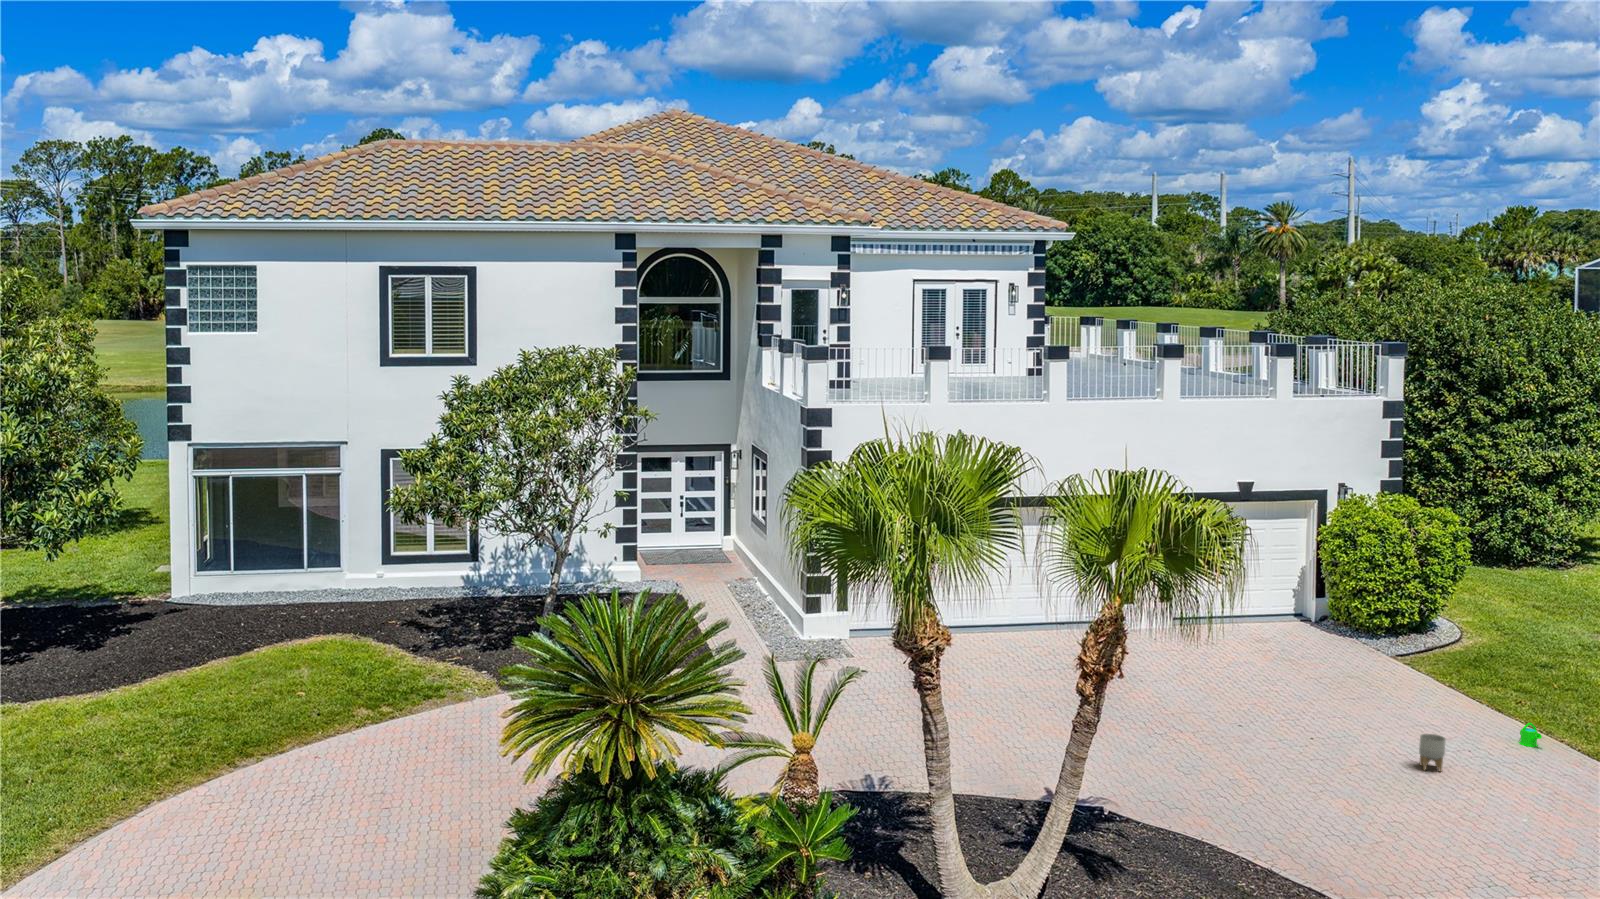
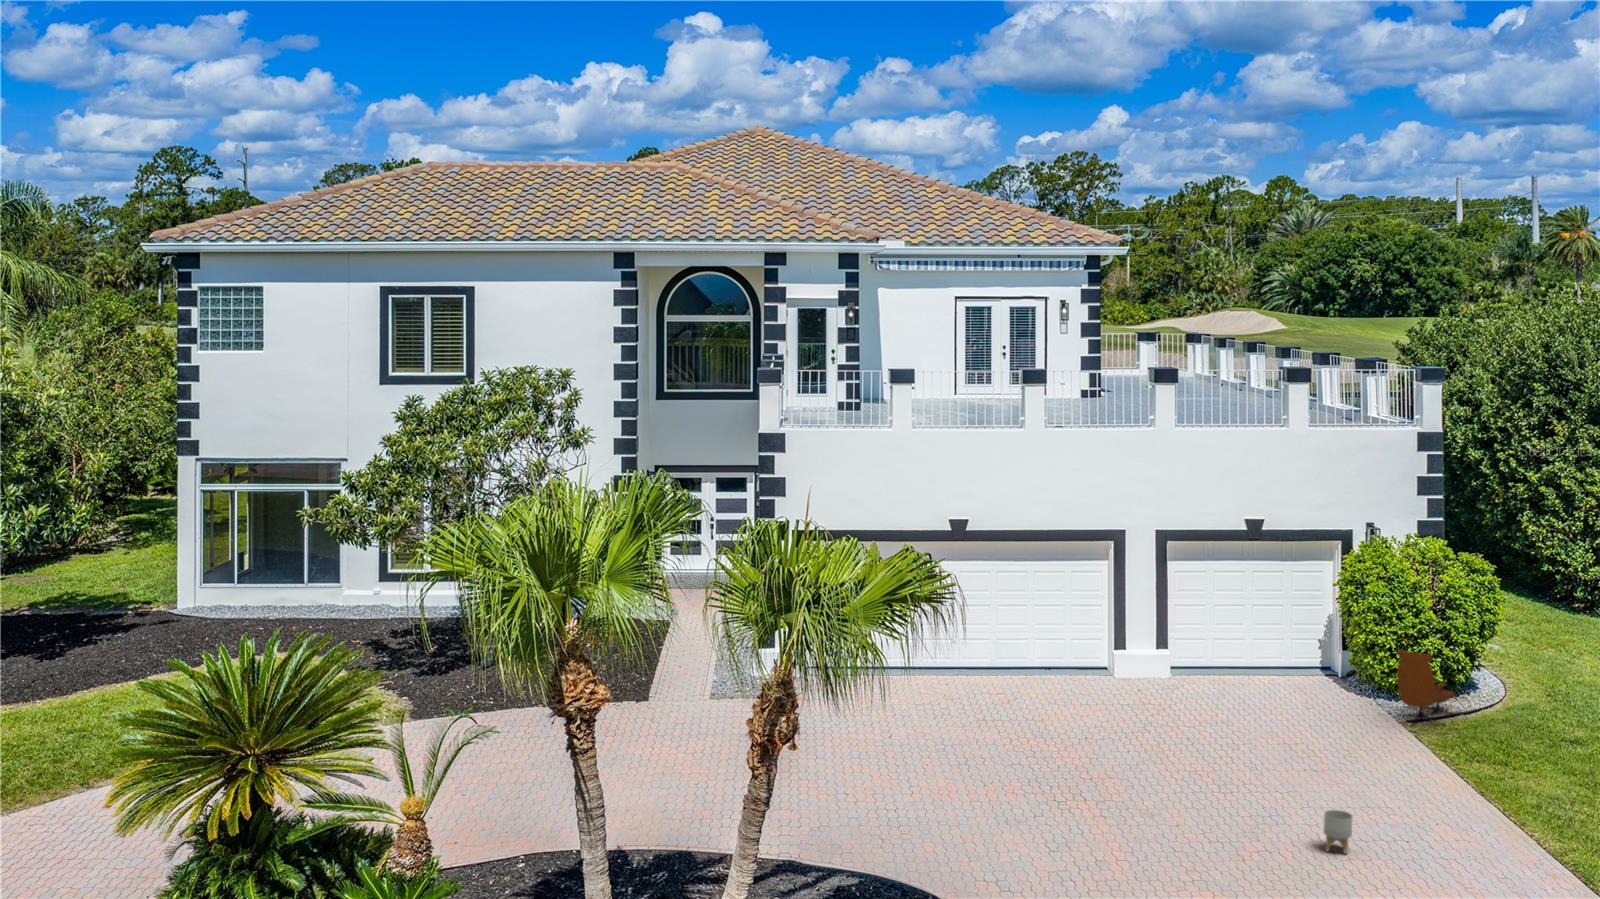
lounge chair: none [1387,593,1431,660] -> present [1397,649,1455,725]
watering can: present [1519,723,1542,747] -> none [1472,804,1493,833]

